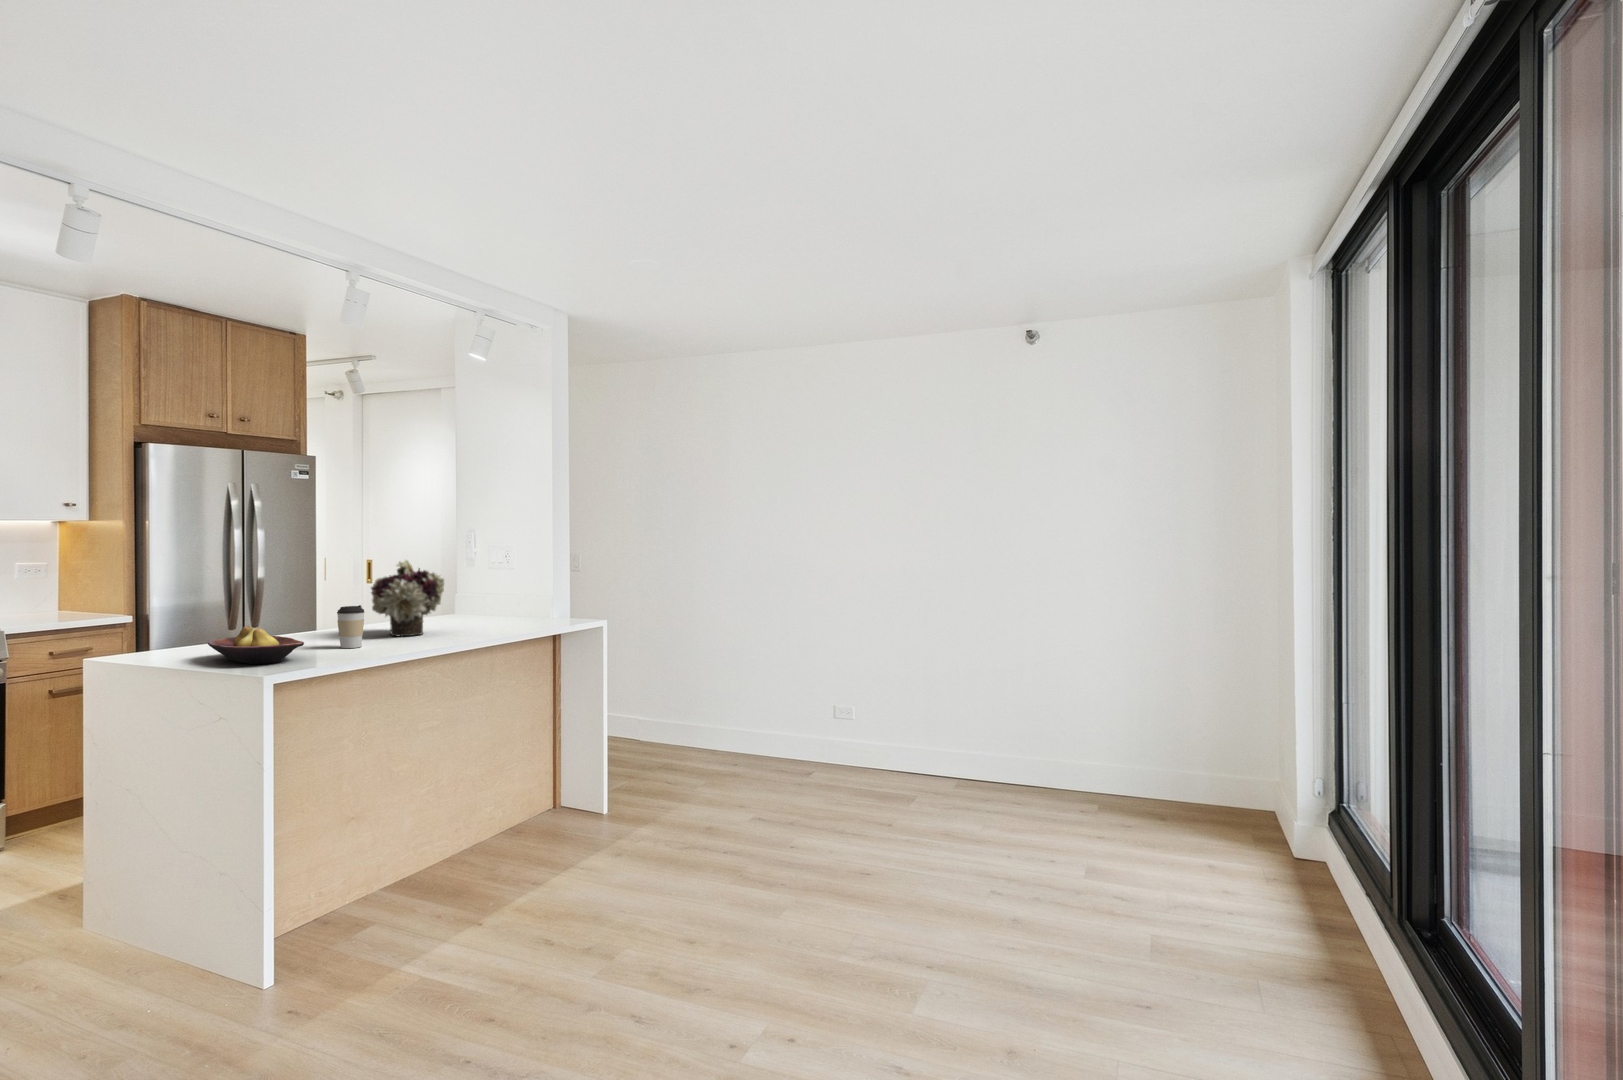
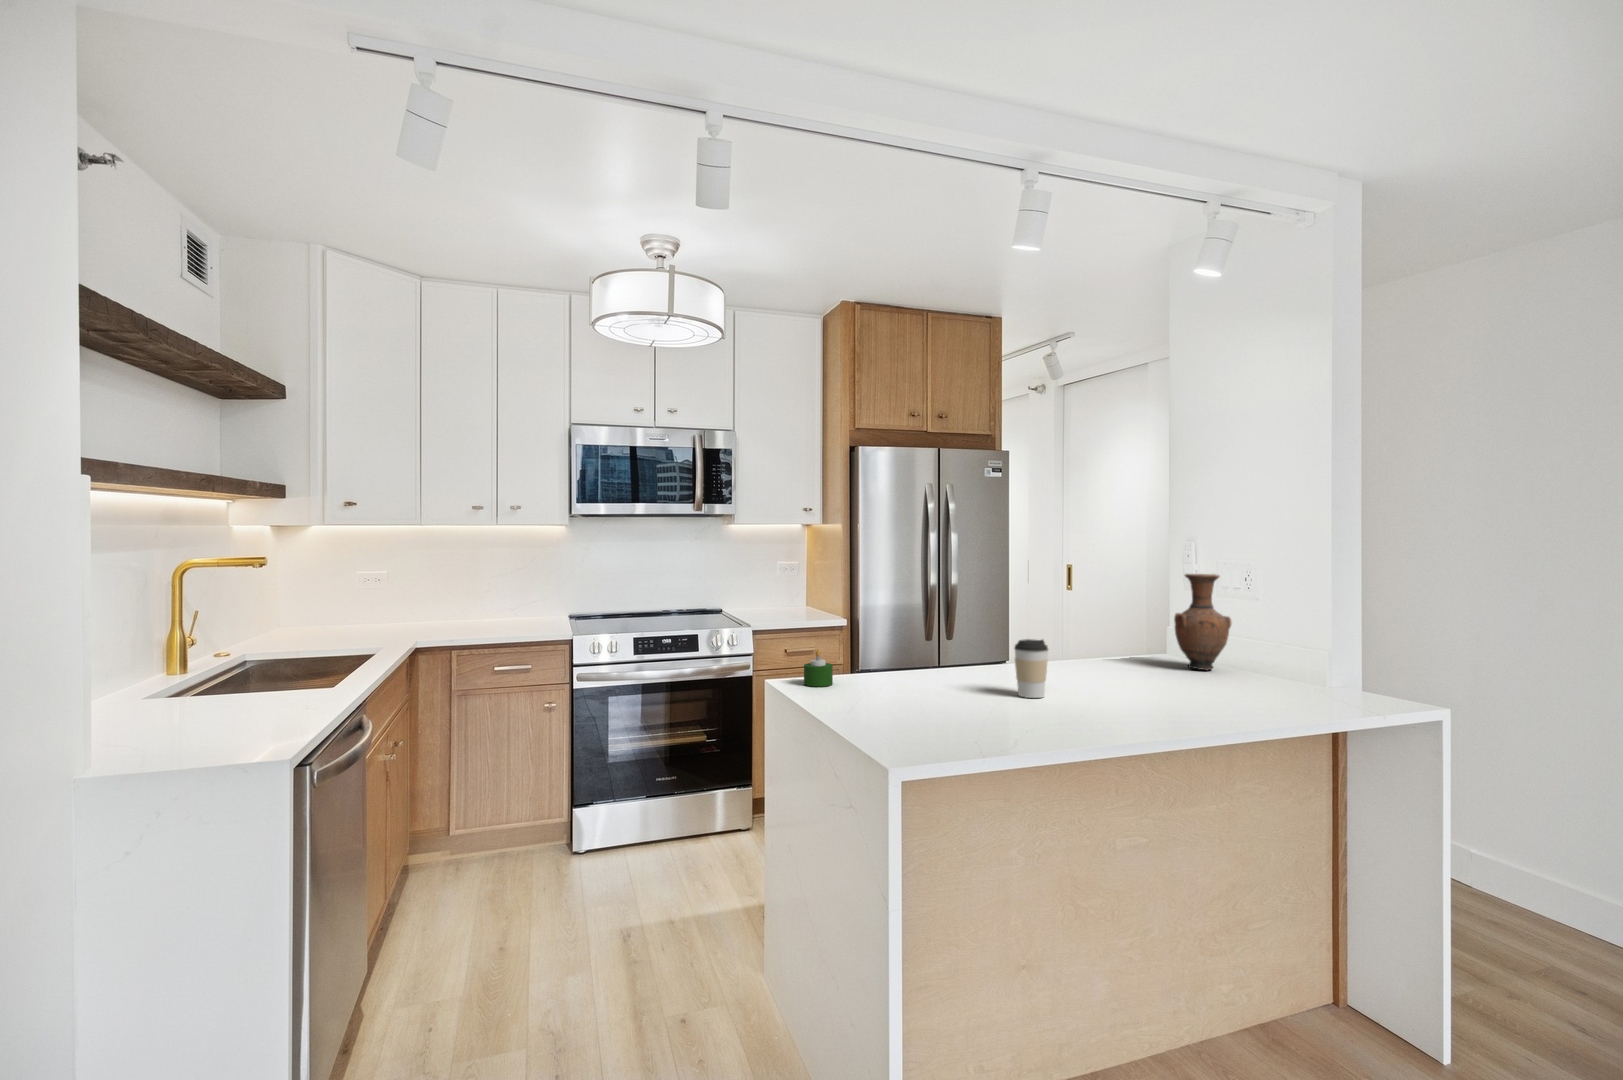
vase: none [458,558,497,625] -> present [1174,574,1231,670]
flower arrangement: present [371,559,444,636] -> none [1059,575,1157,682]
fruit bowl: present [208,626,304,664] -> none [867,659,969,716]
candle: none [132,628,164,660] -> present [804,649,833,686]

